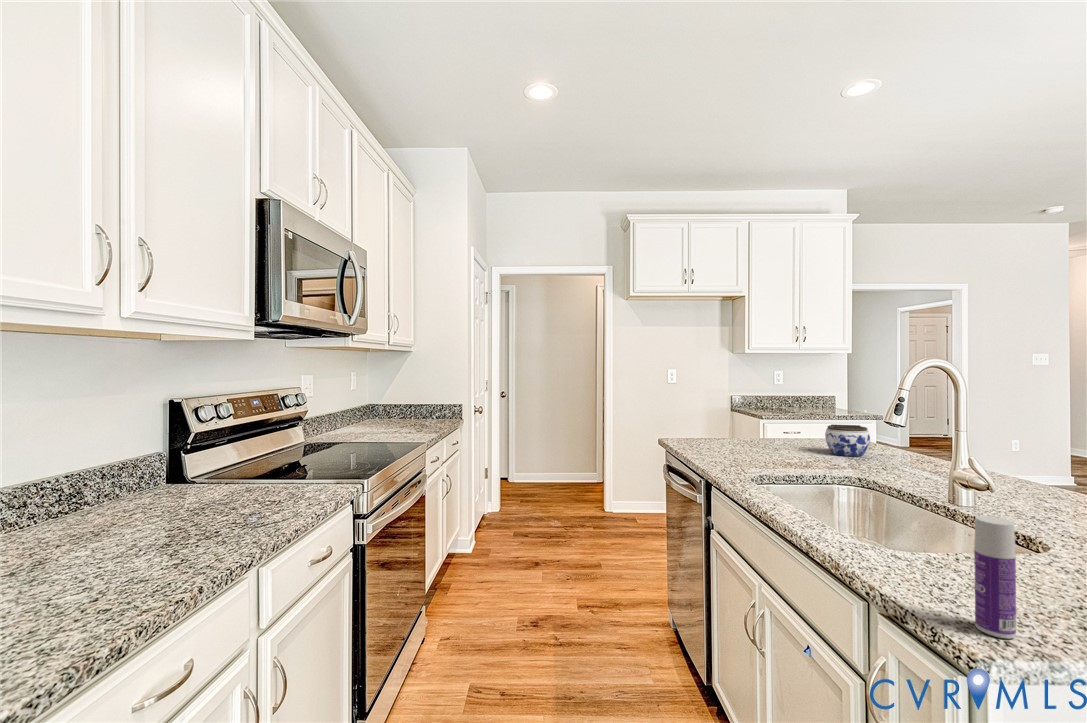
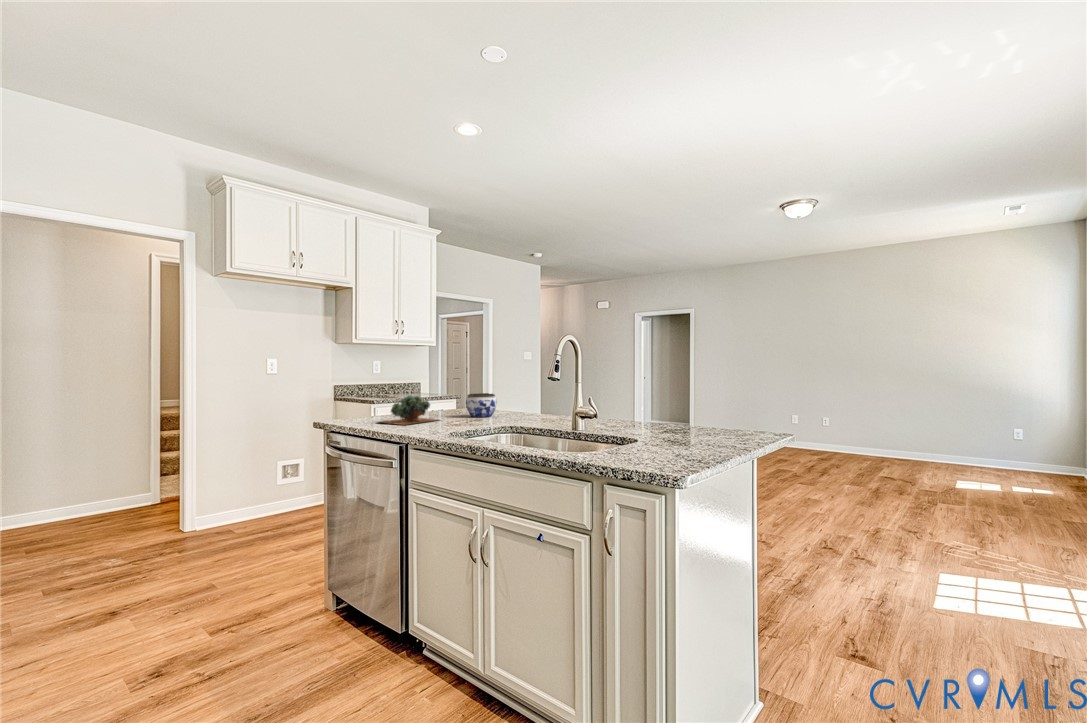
succulent plant: none [709,421,784,456] -> present [377,395,437,425]
bottle: present [974,516,1016,639] -> none [654,406,671,468]

